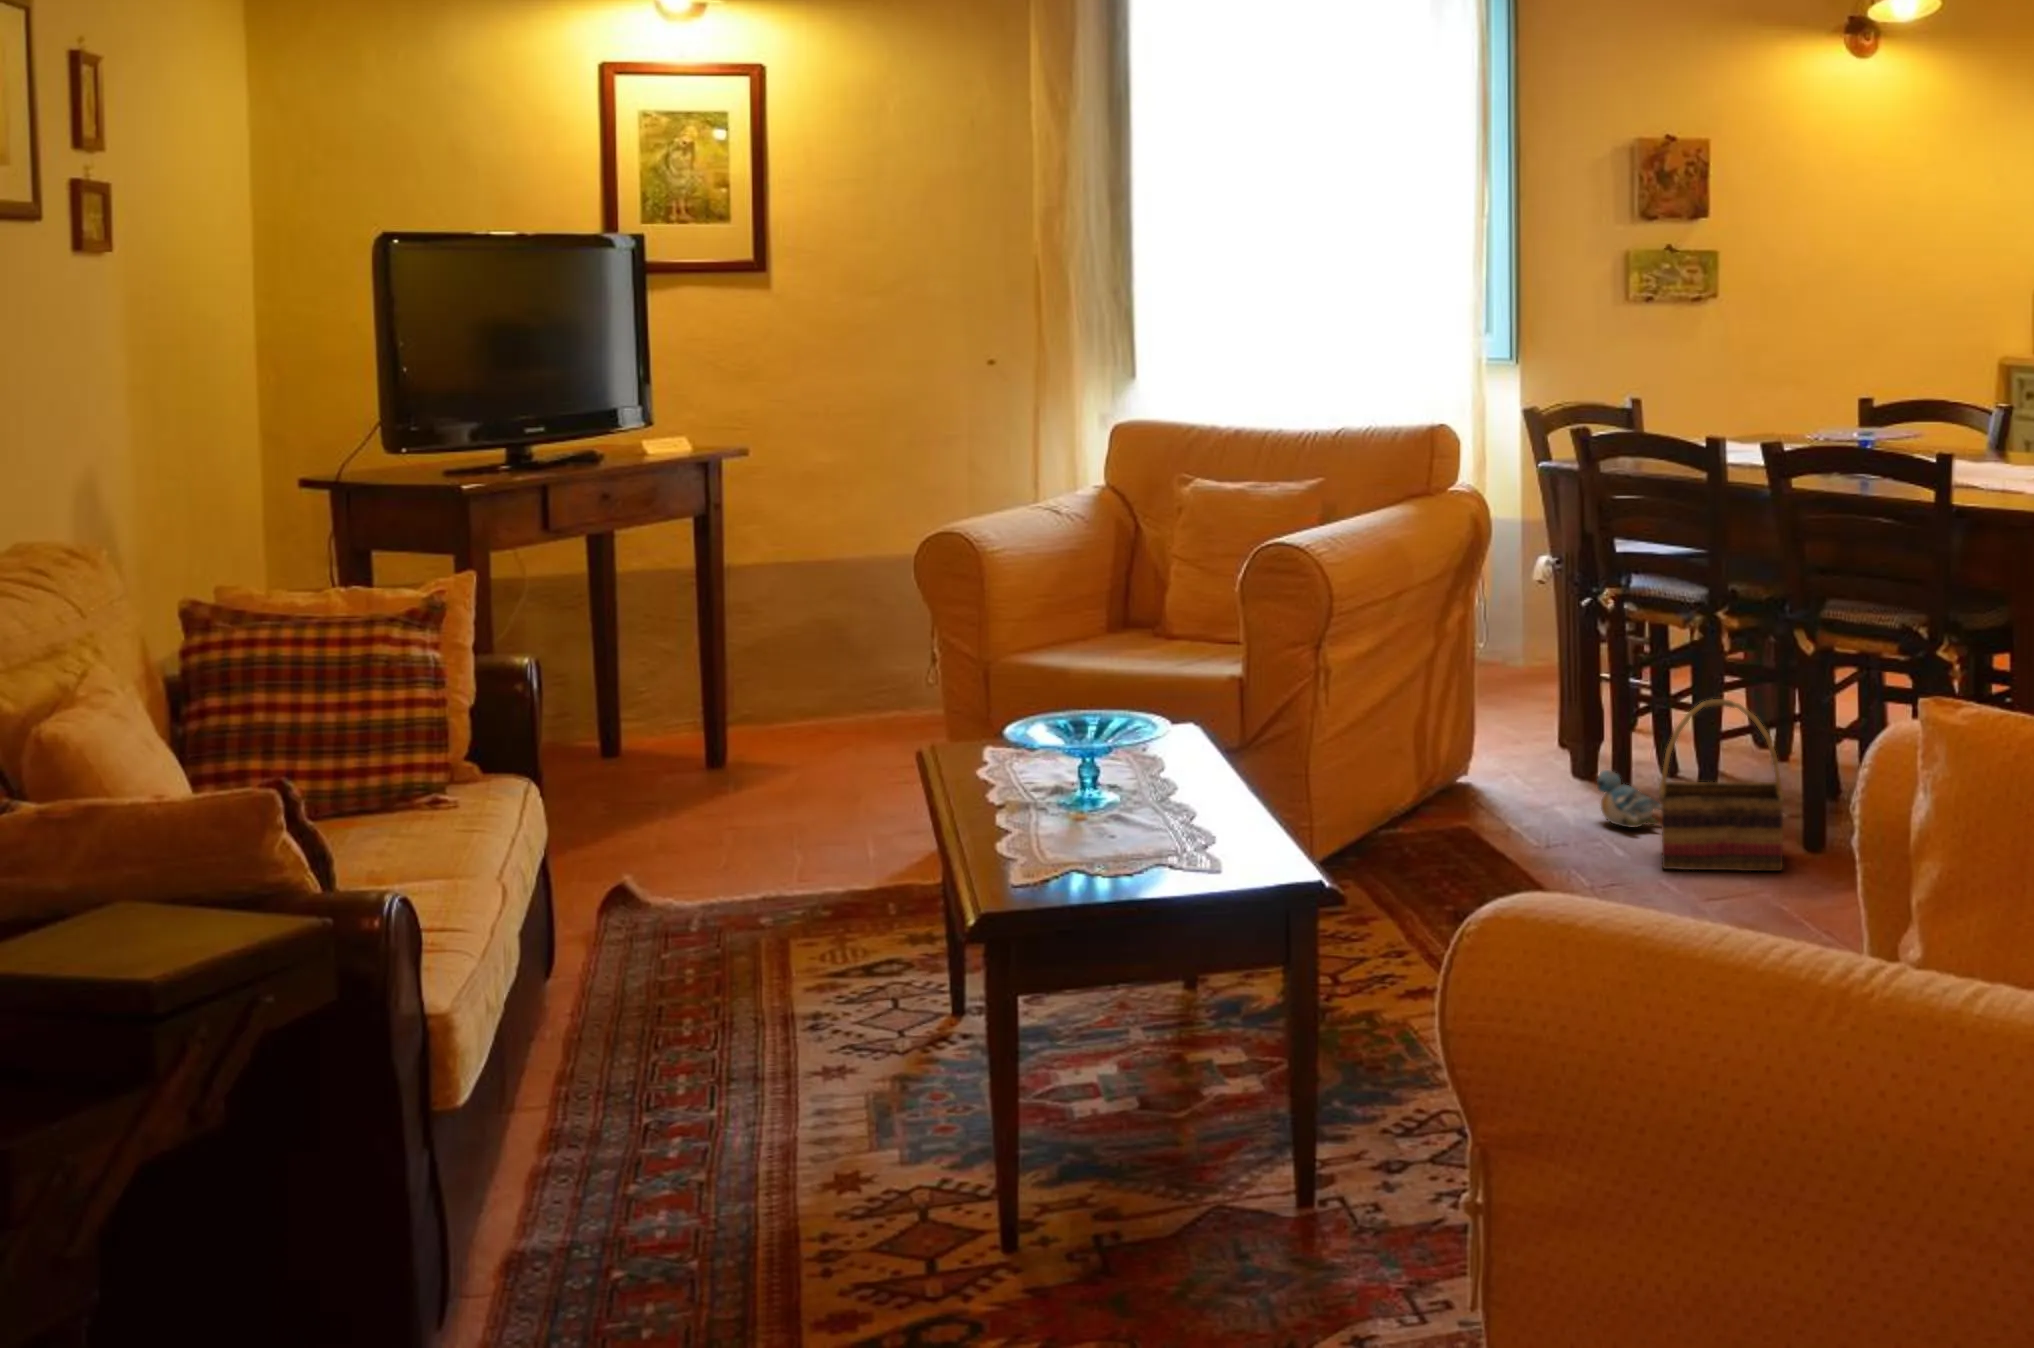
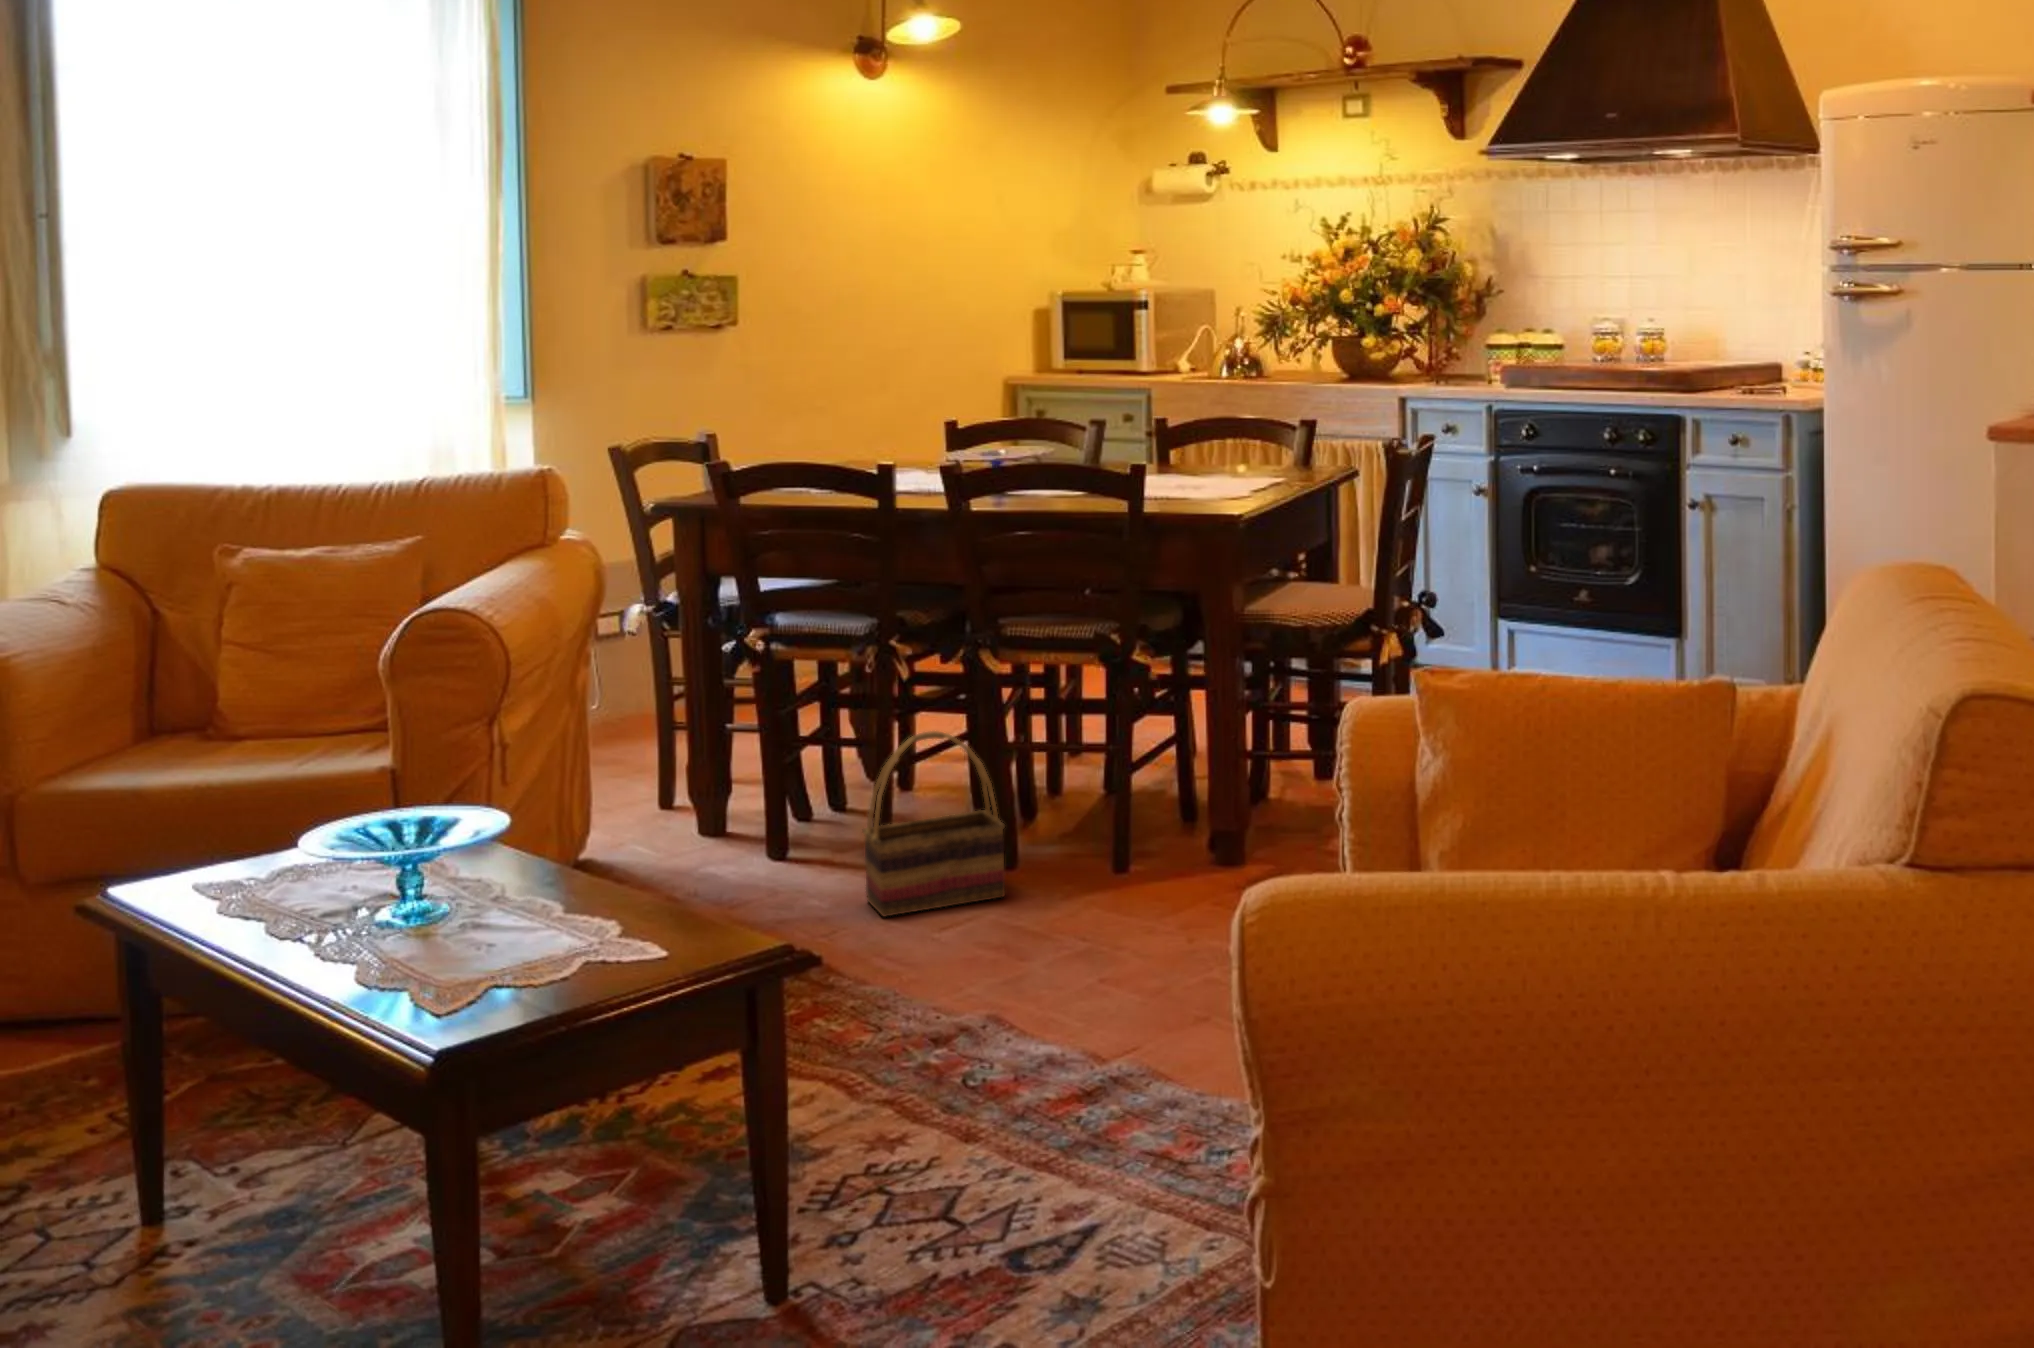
plush toy: present [1597,770,1662,827] -> none [768,829,848,887]

